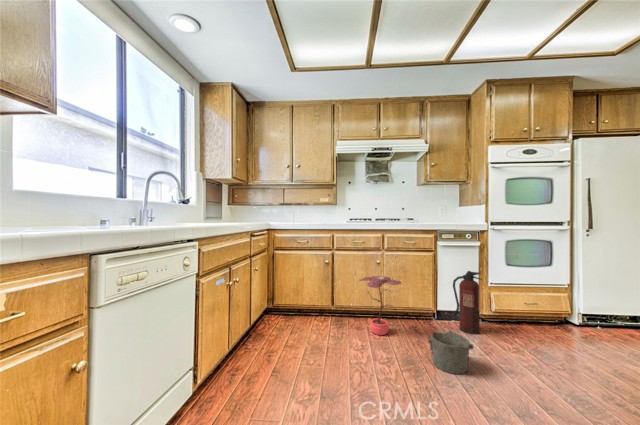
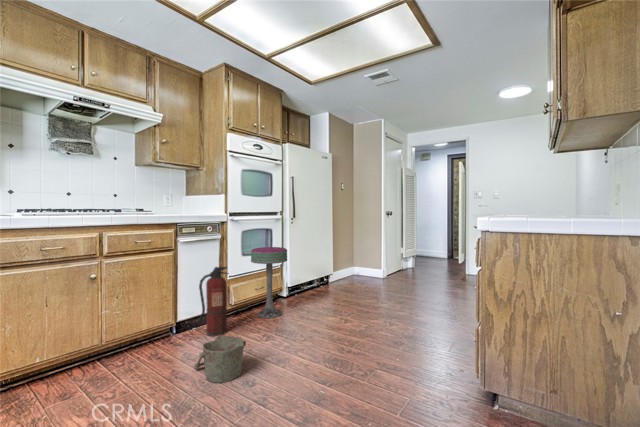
bar stool: none [515,260,567,341] -> present [251,247,287,318]
potted plant: present [359,276,401,335] -> none [70,295,148,385]

